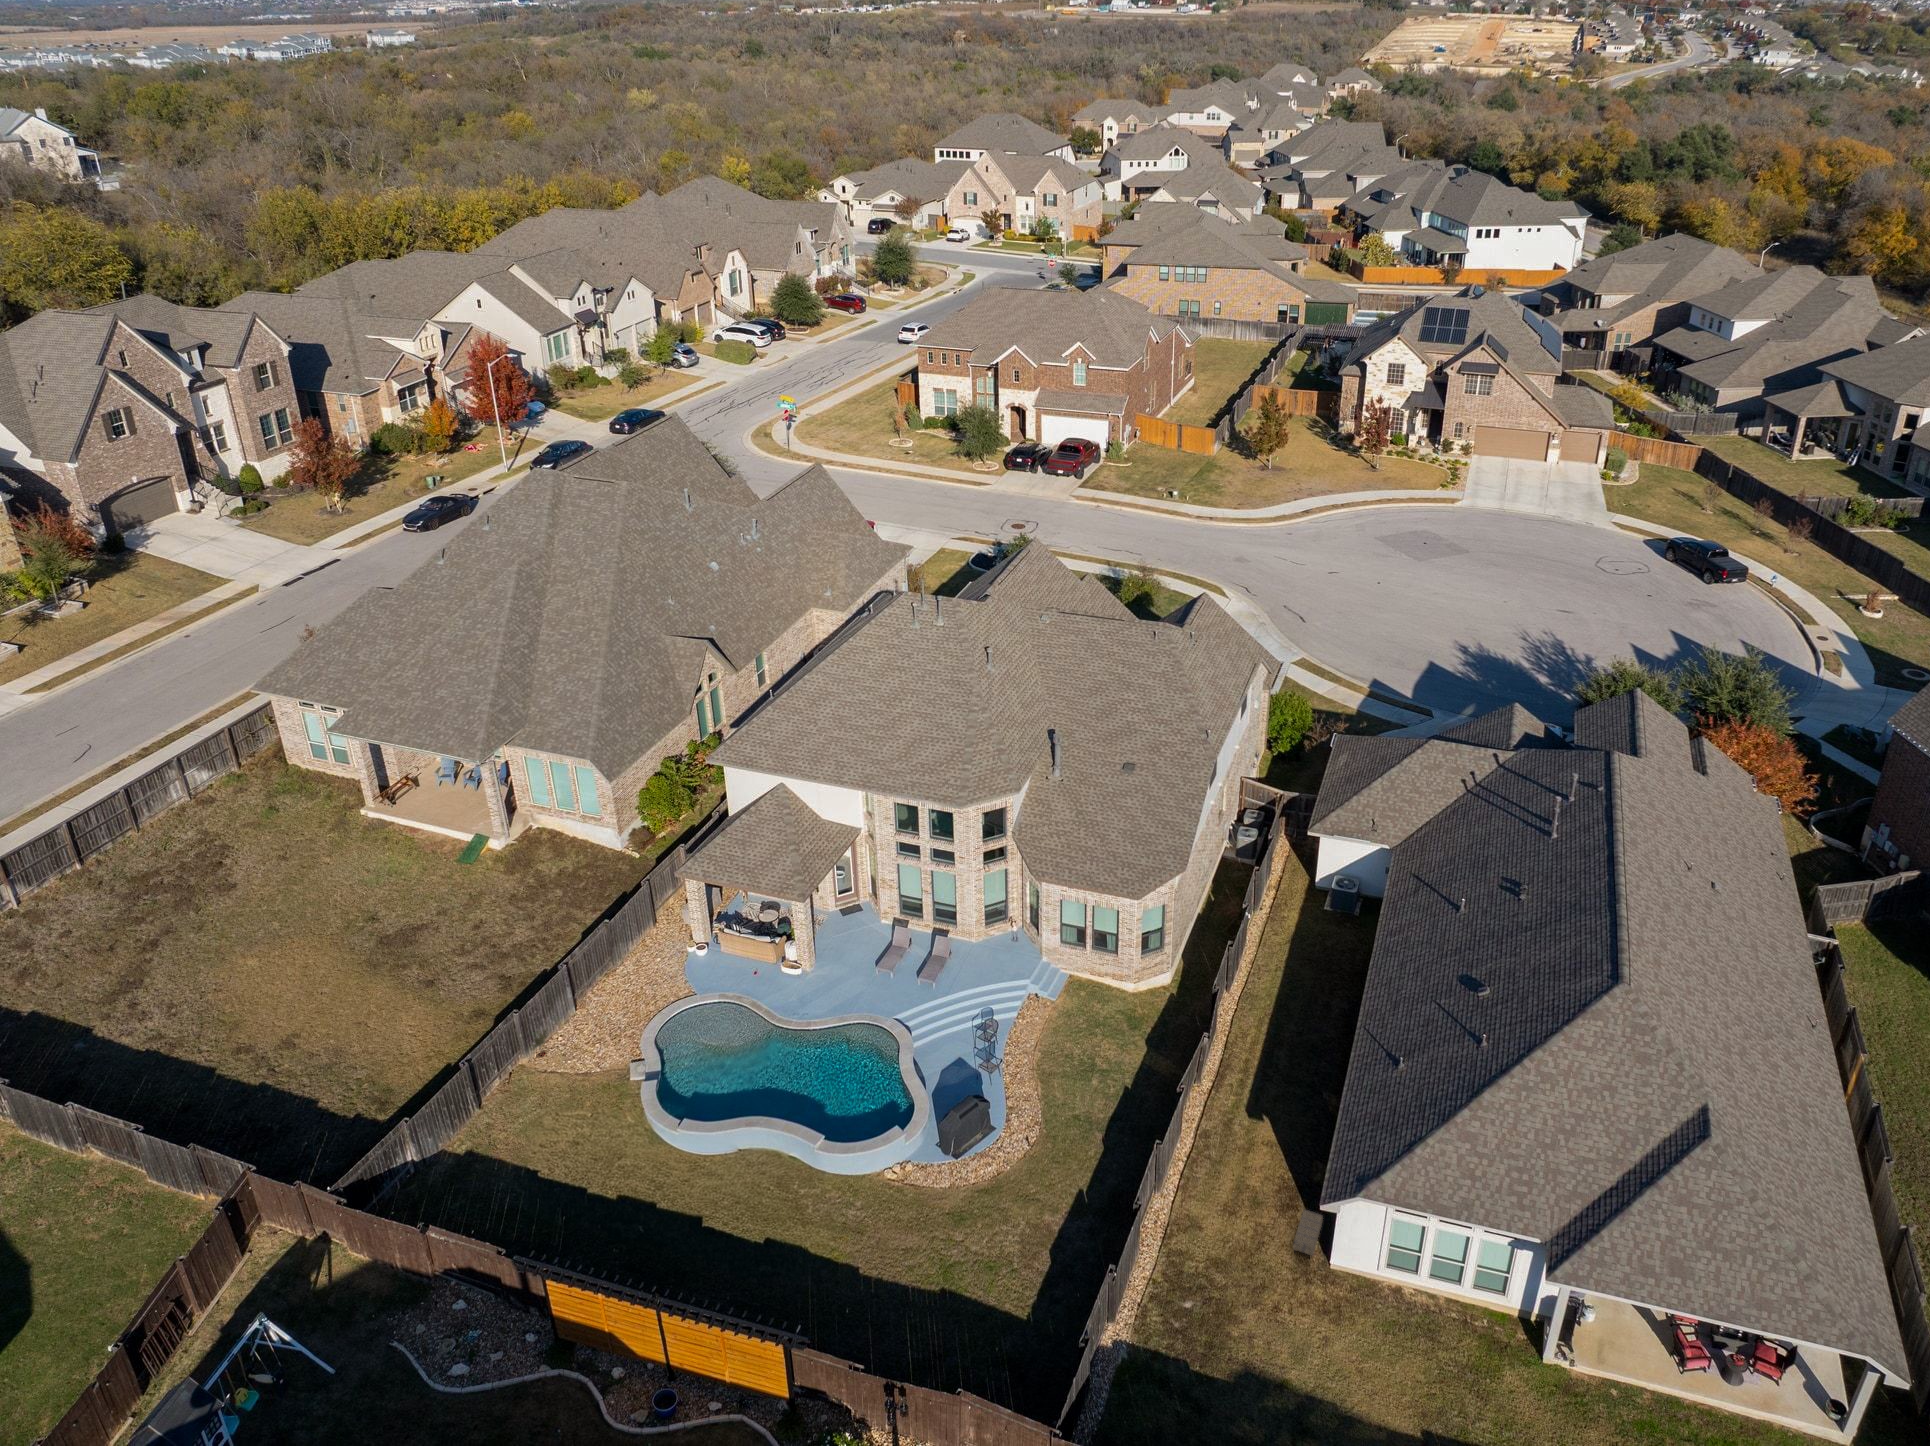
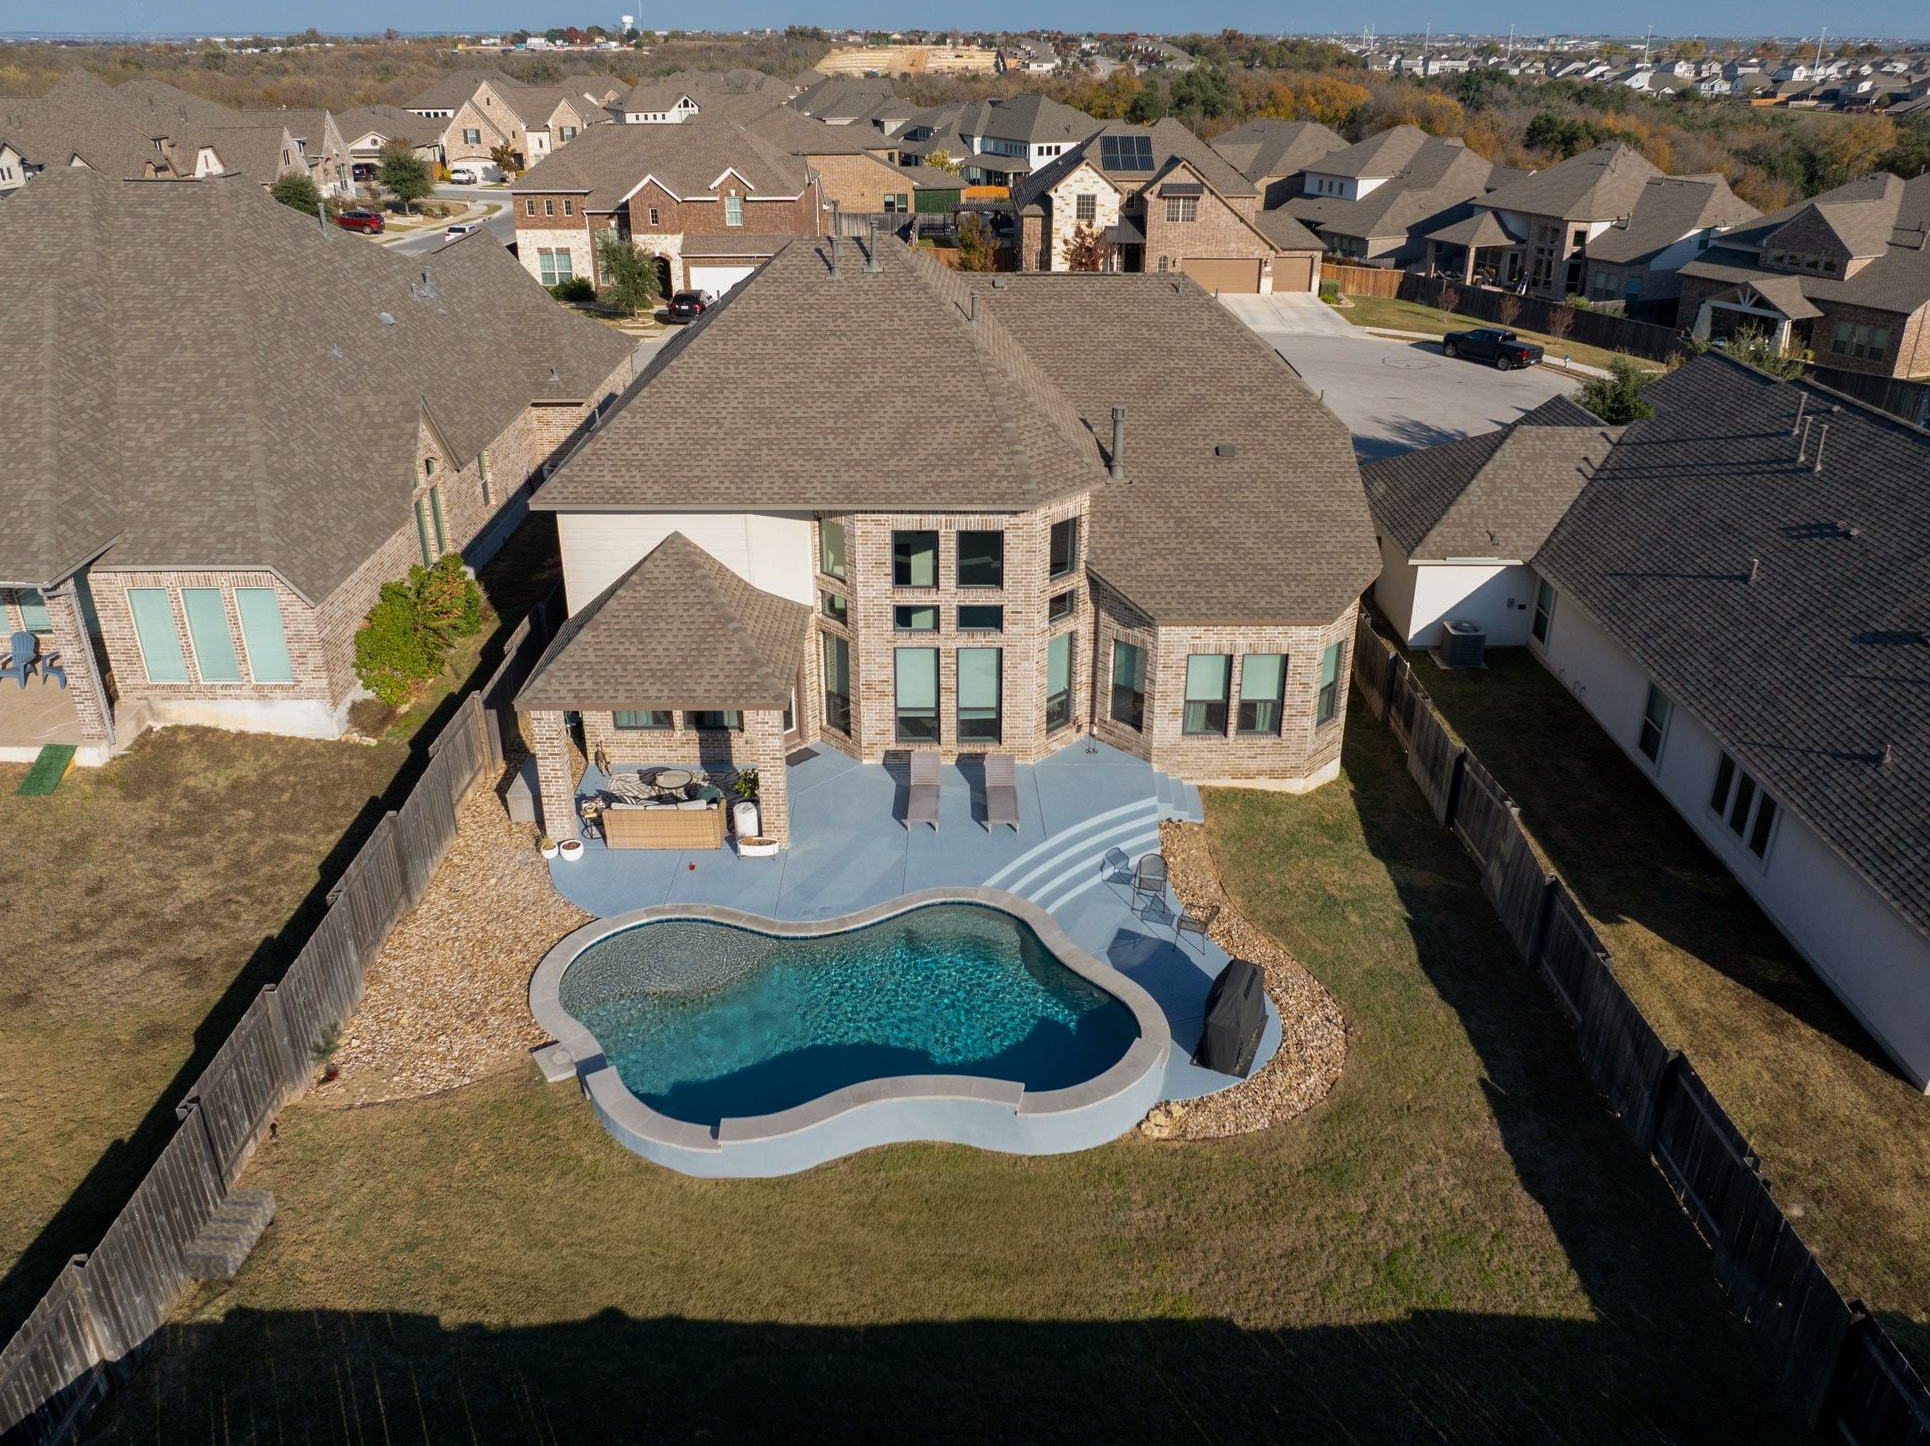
bench: present [1293,1209,1323,1258] -> present [183,1188,276,1288]

